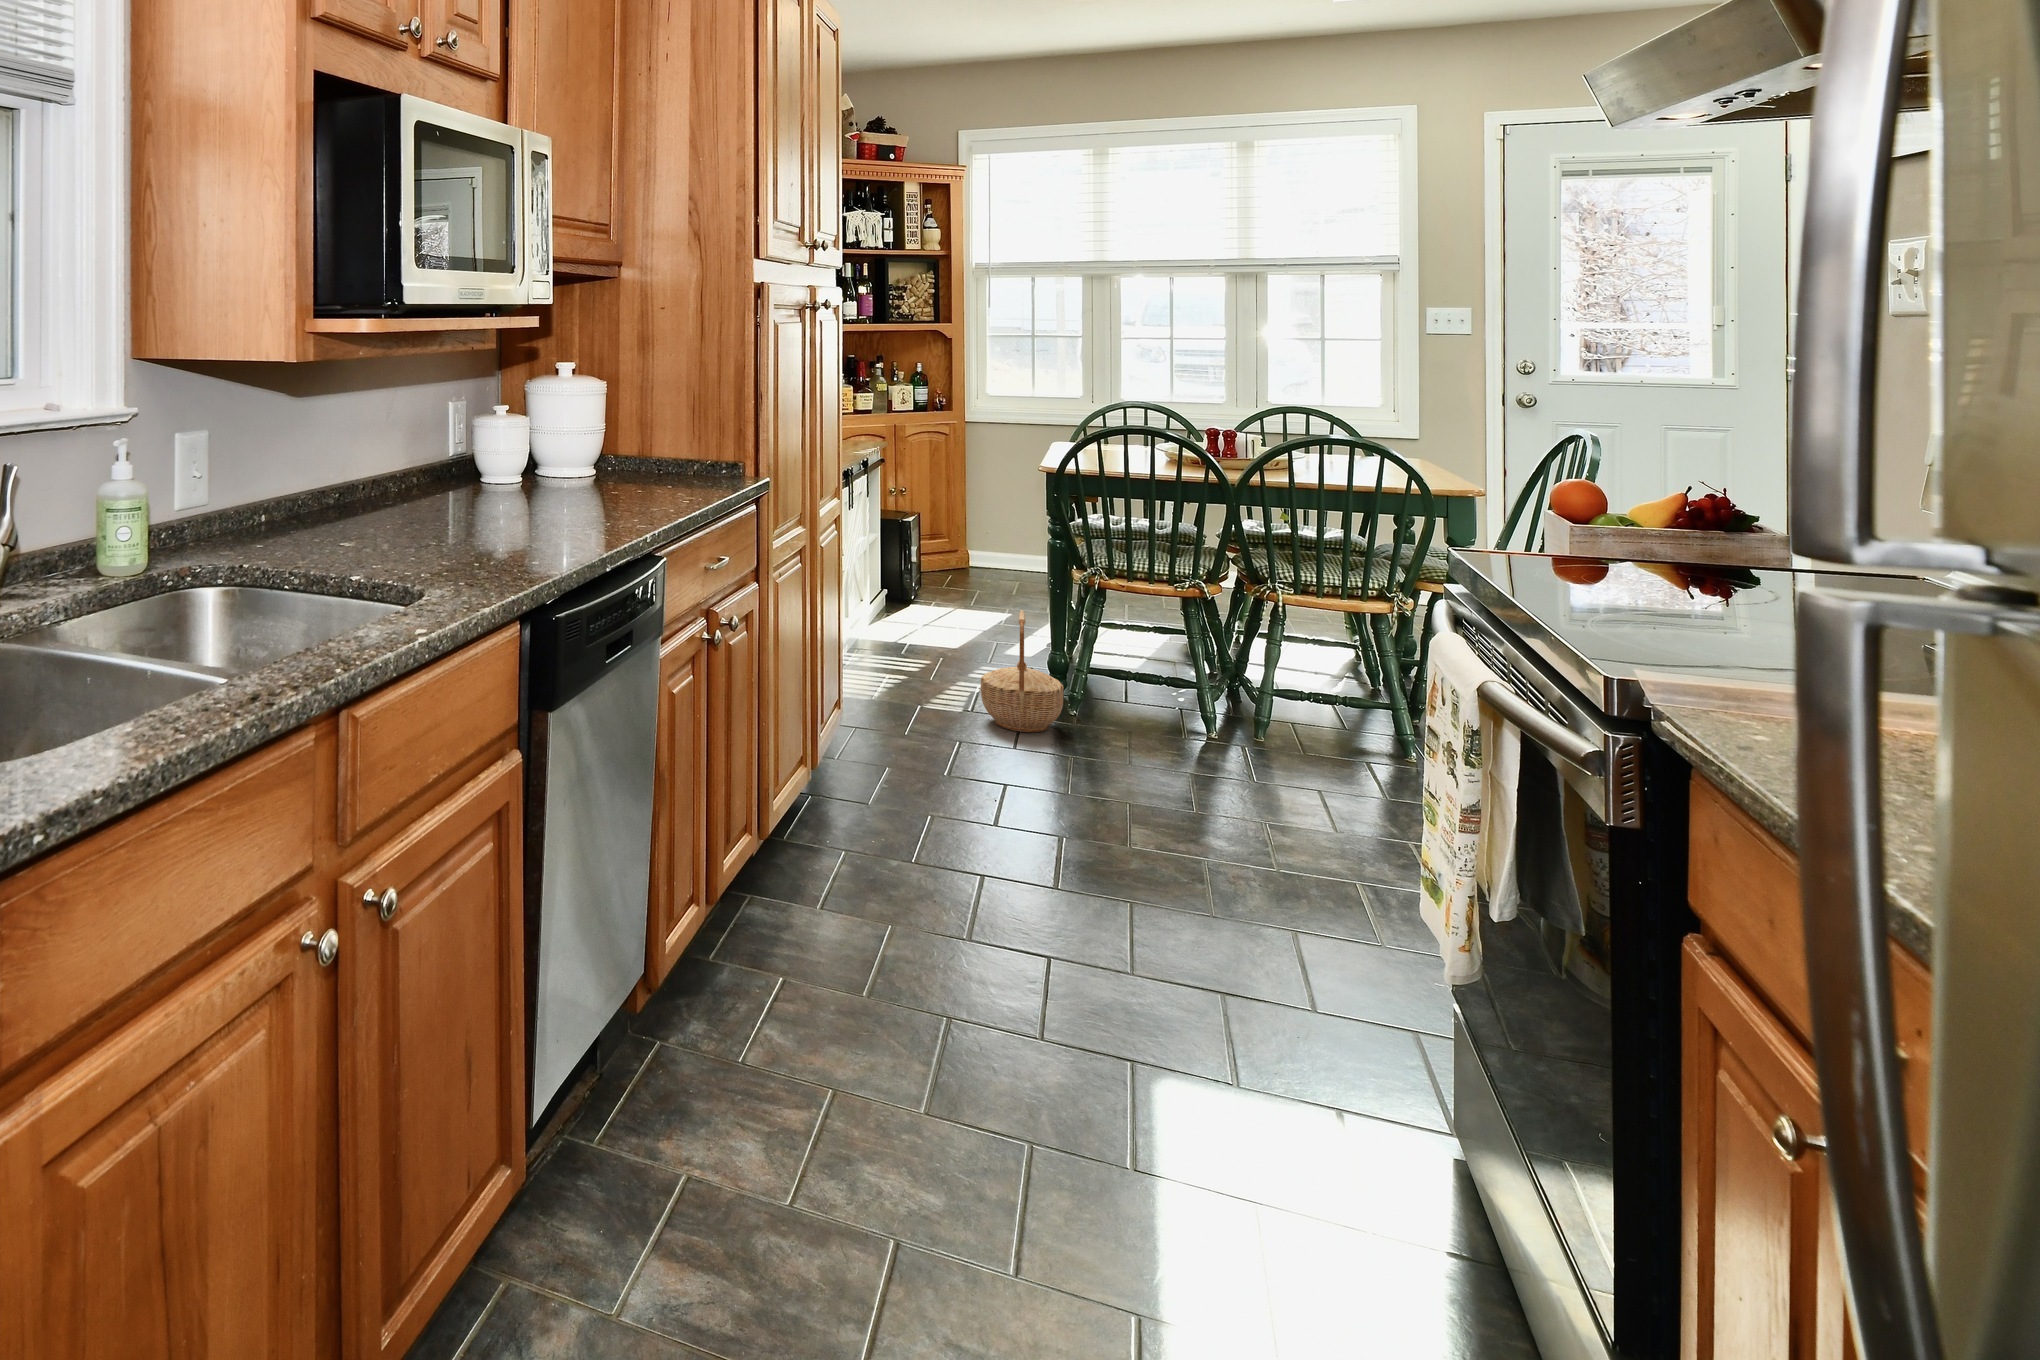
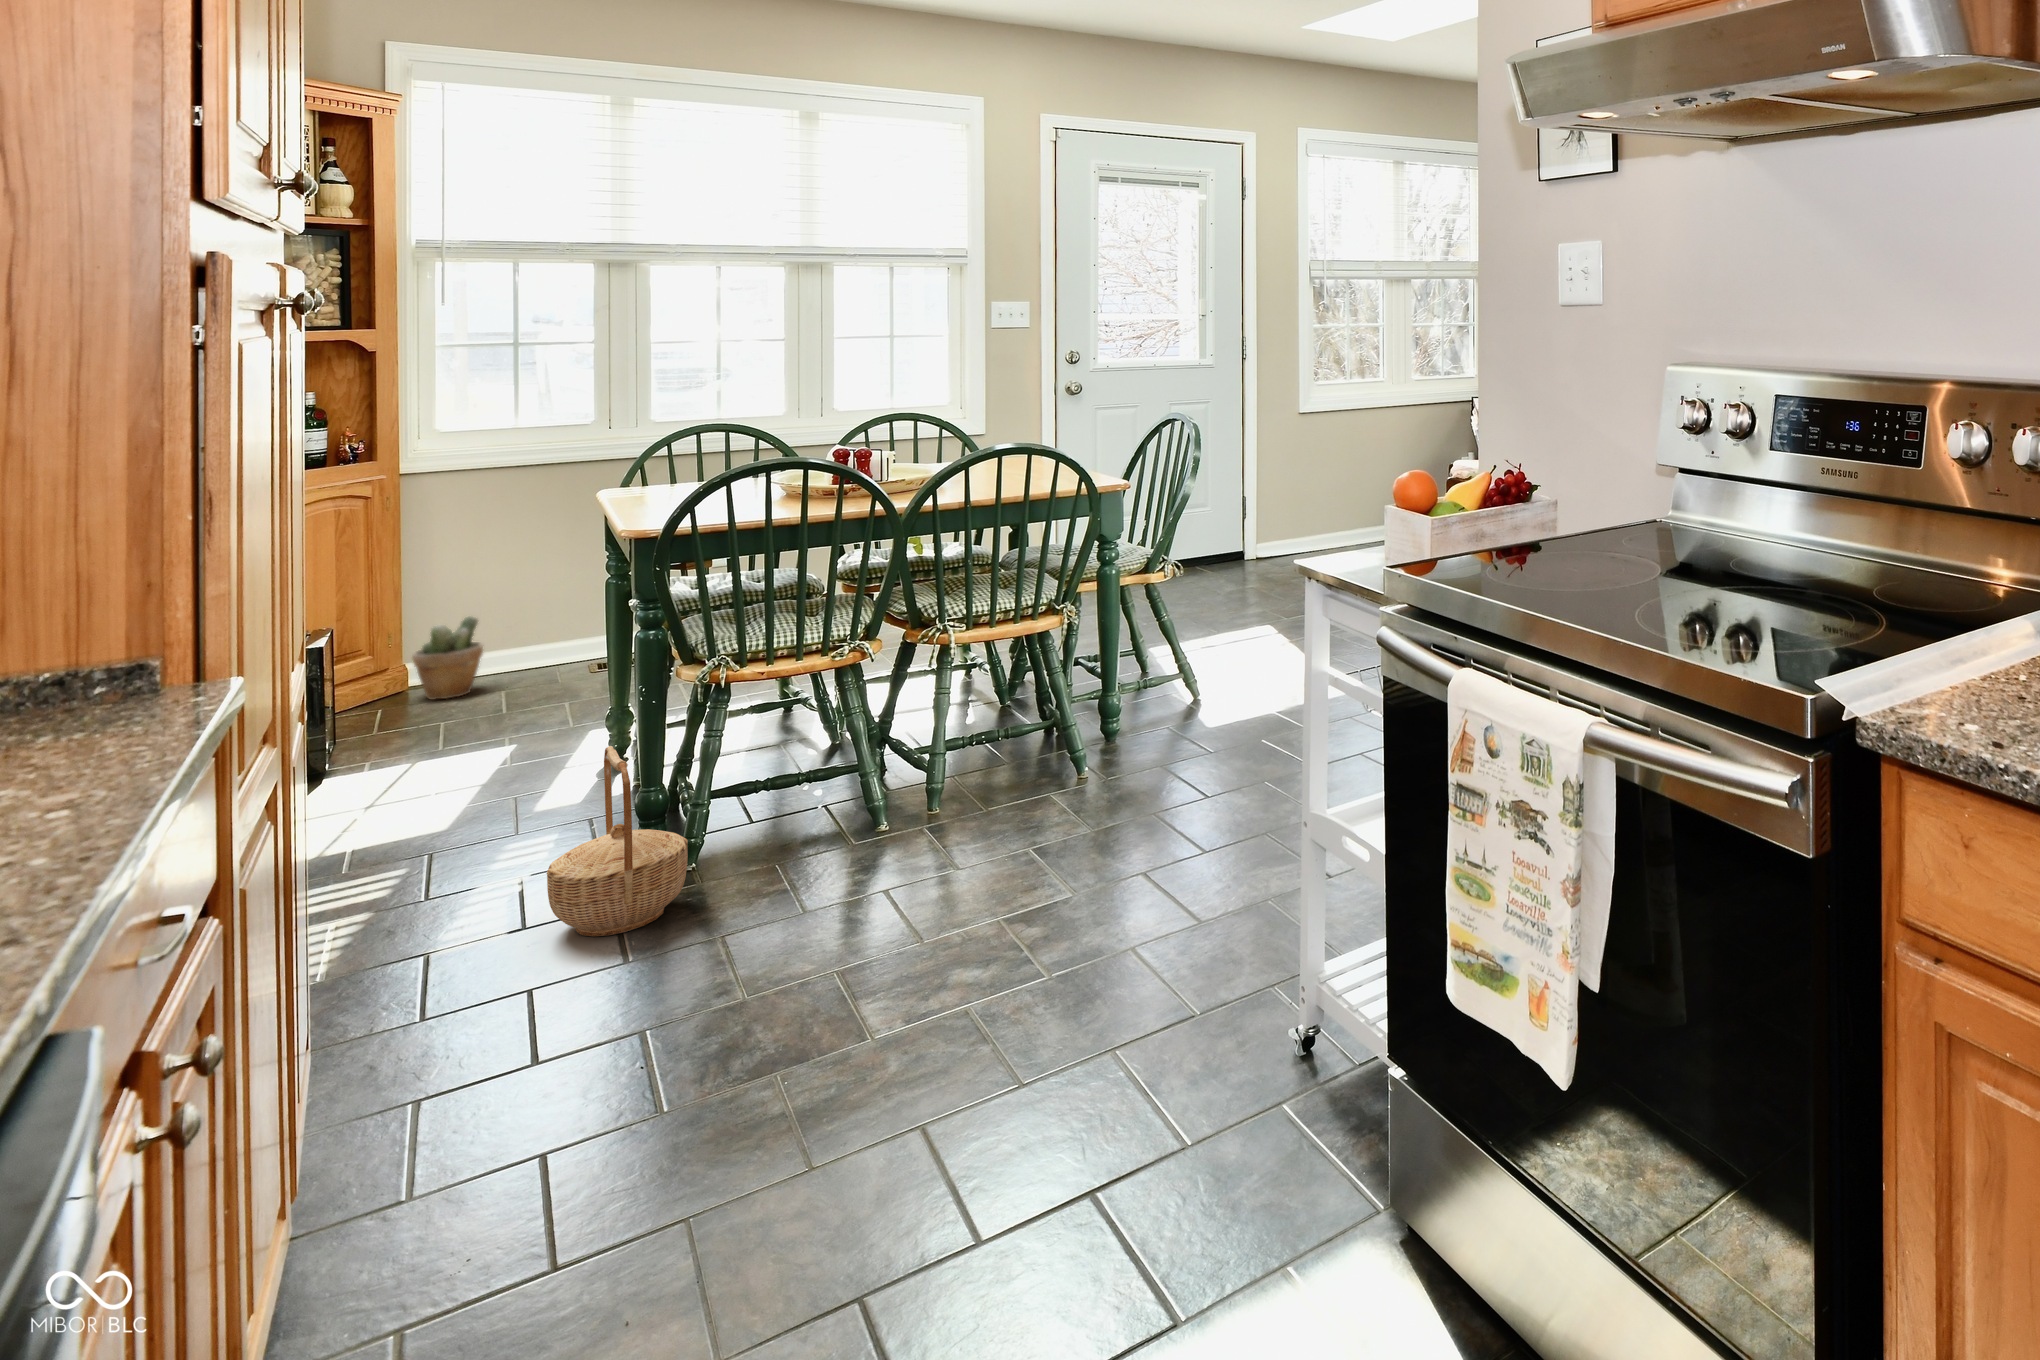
potted plant: none [962,522,1002,575] -> present [412,616,483,699]

